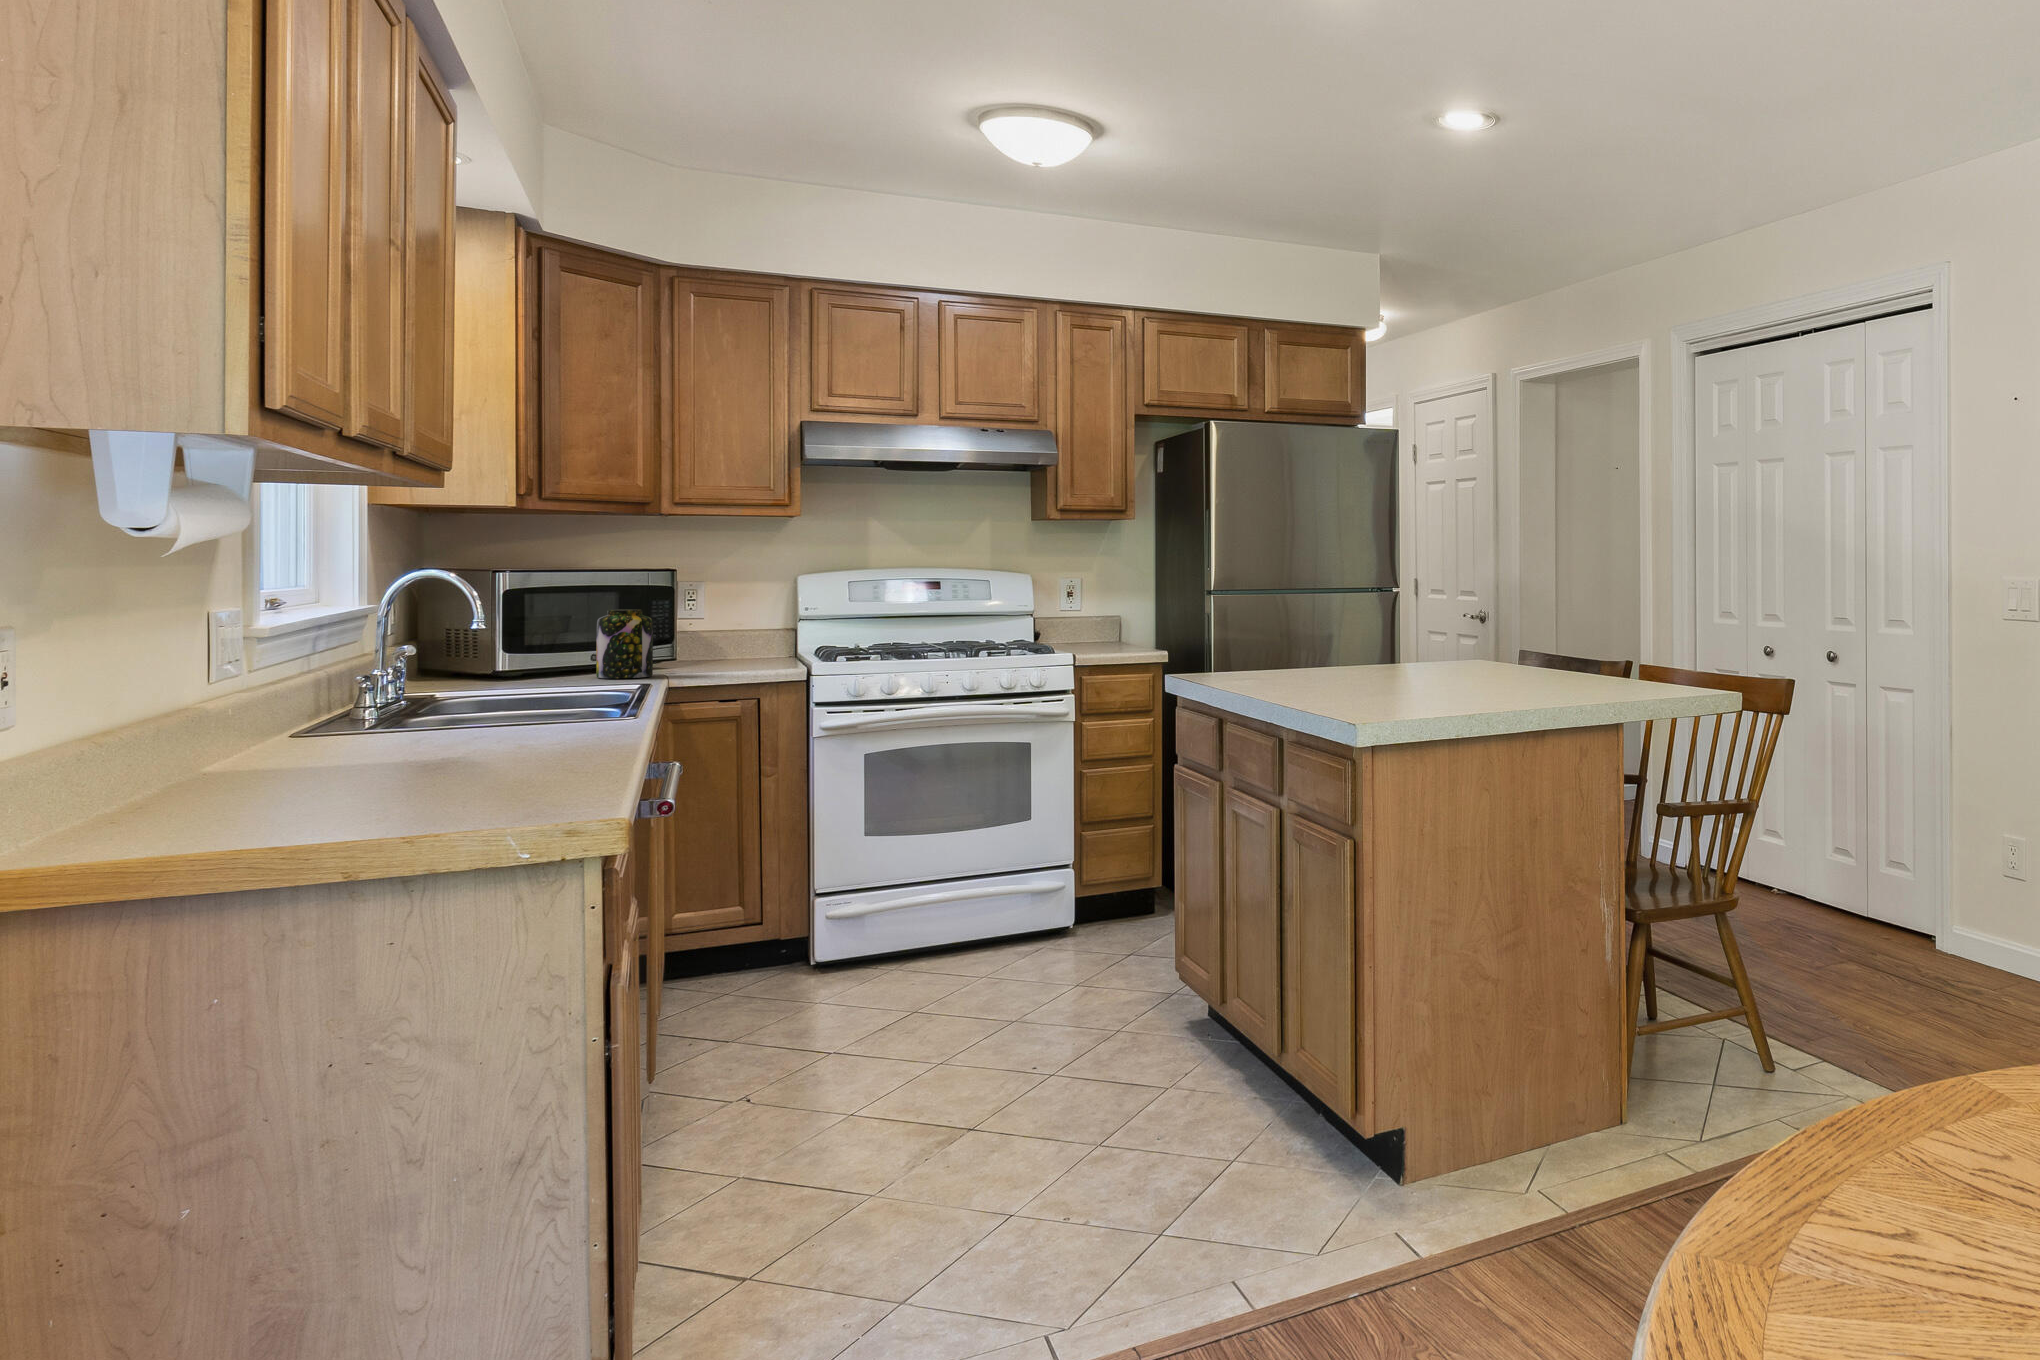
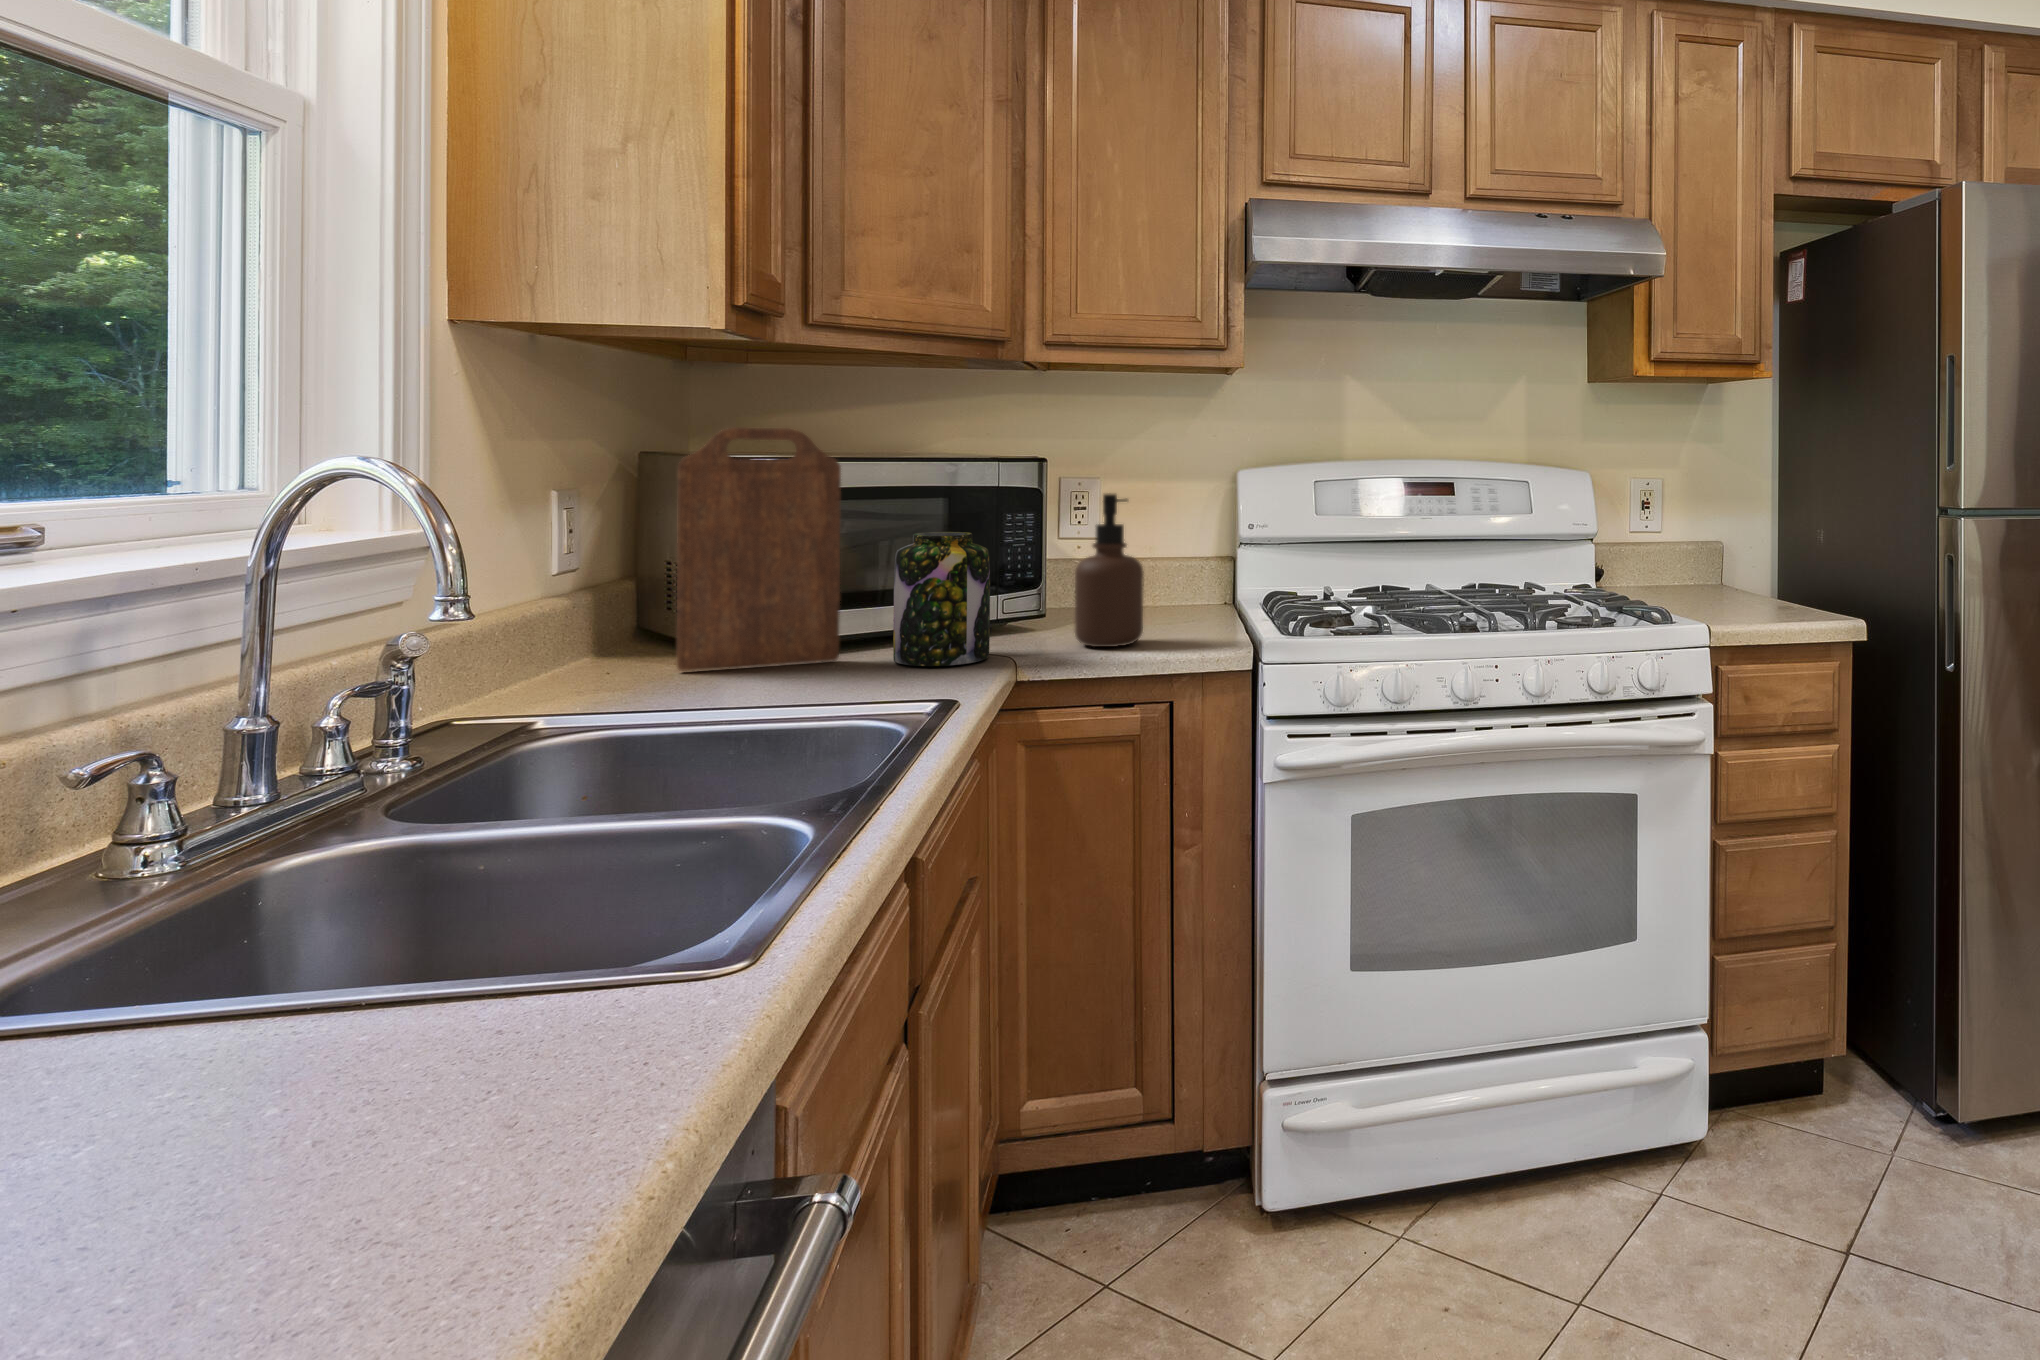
cutting board: none [473,554,564,683] -> present [677,427,841,671]
soap dispenser: none [700,588,741,672] -> present [1075,493,1144,647]

